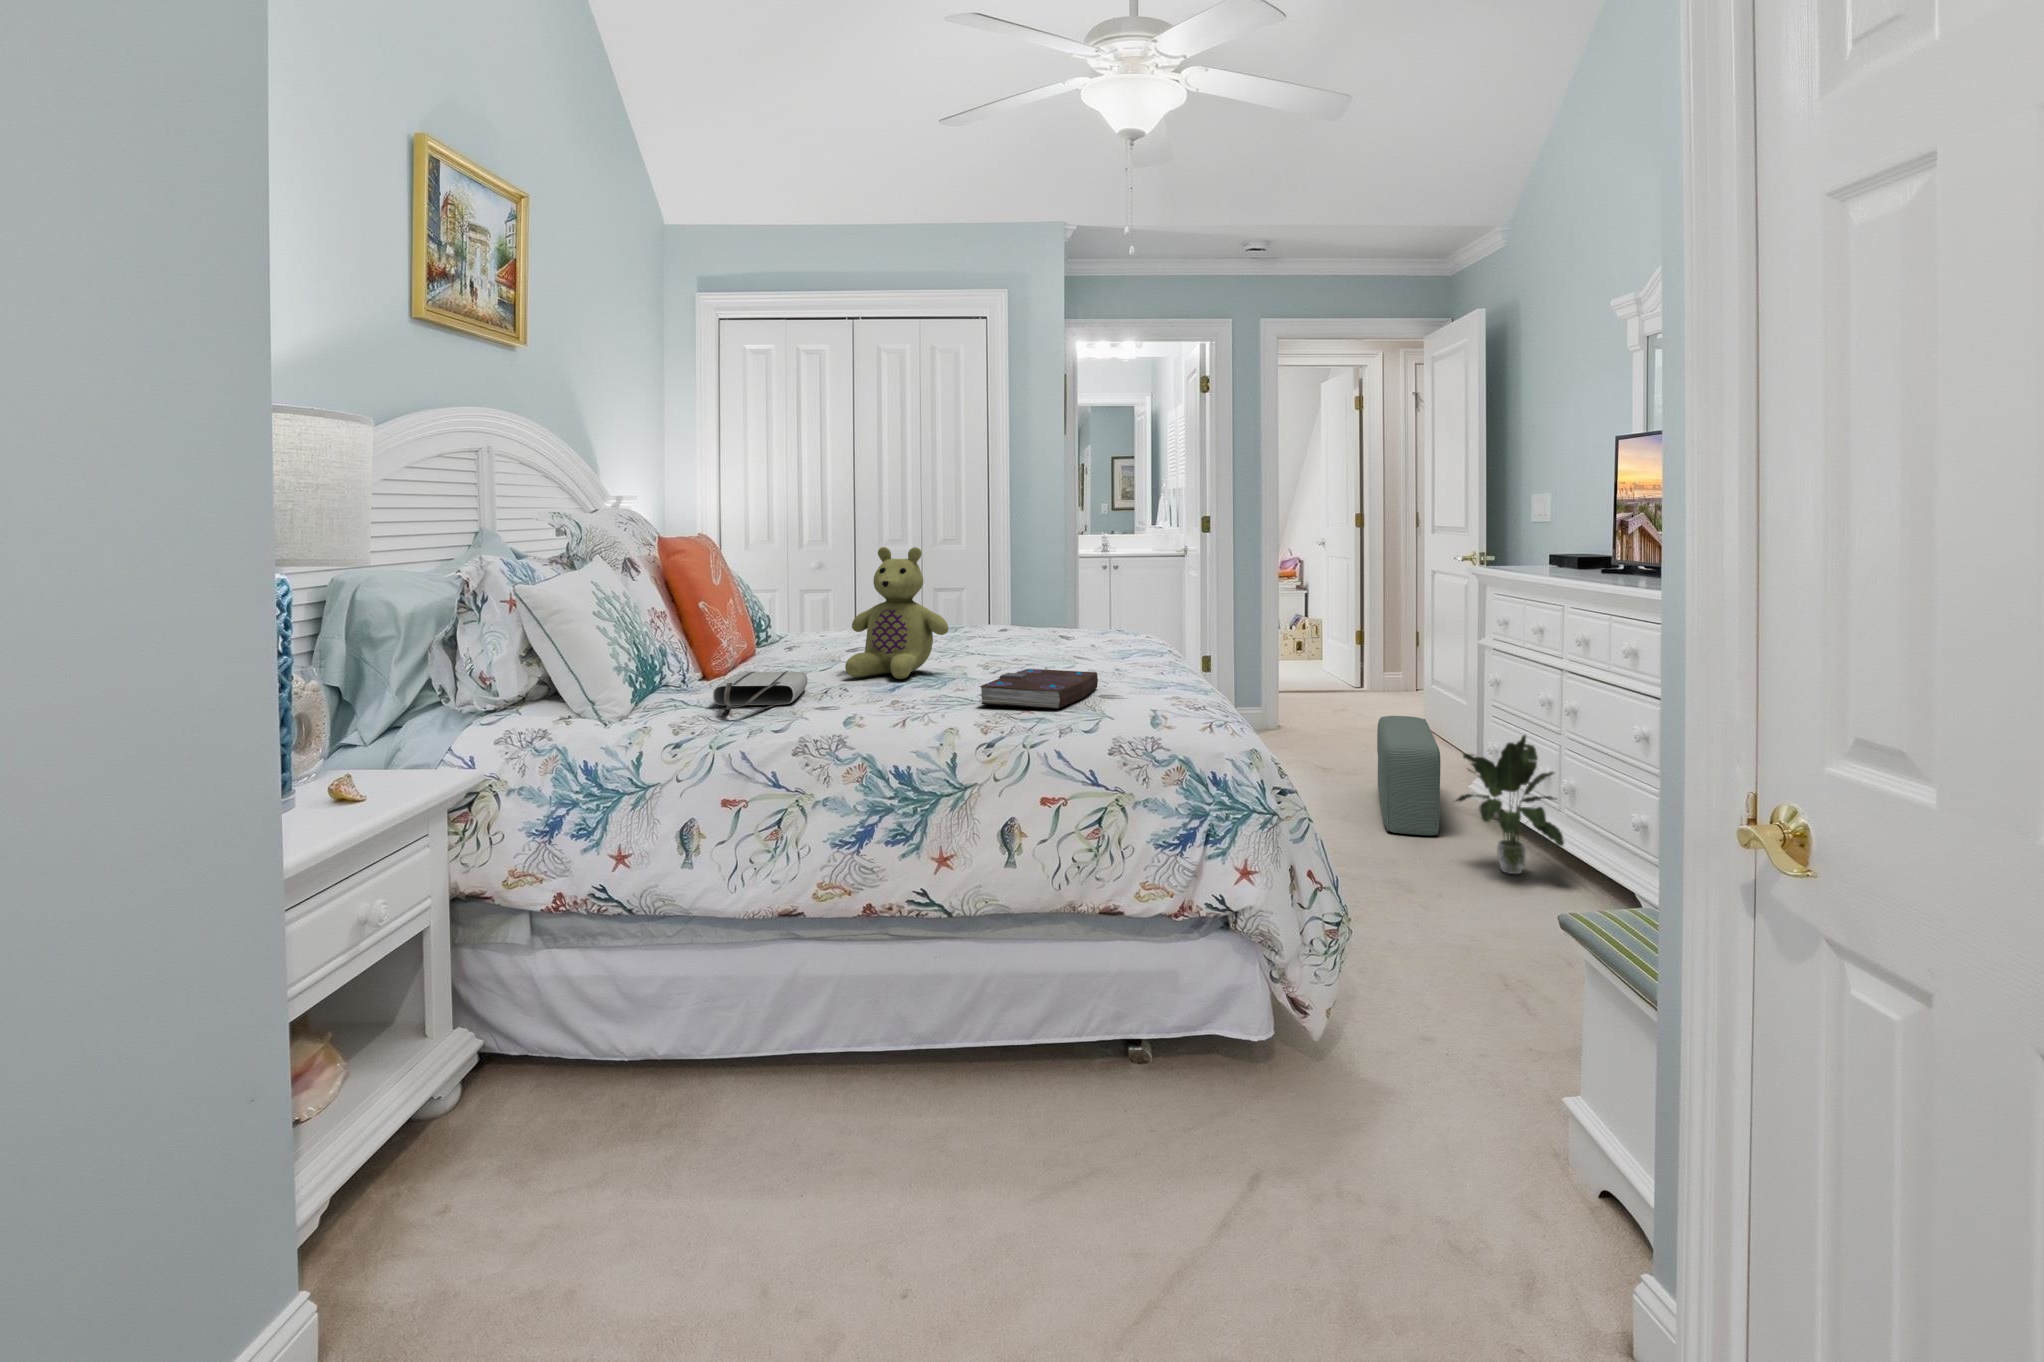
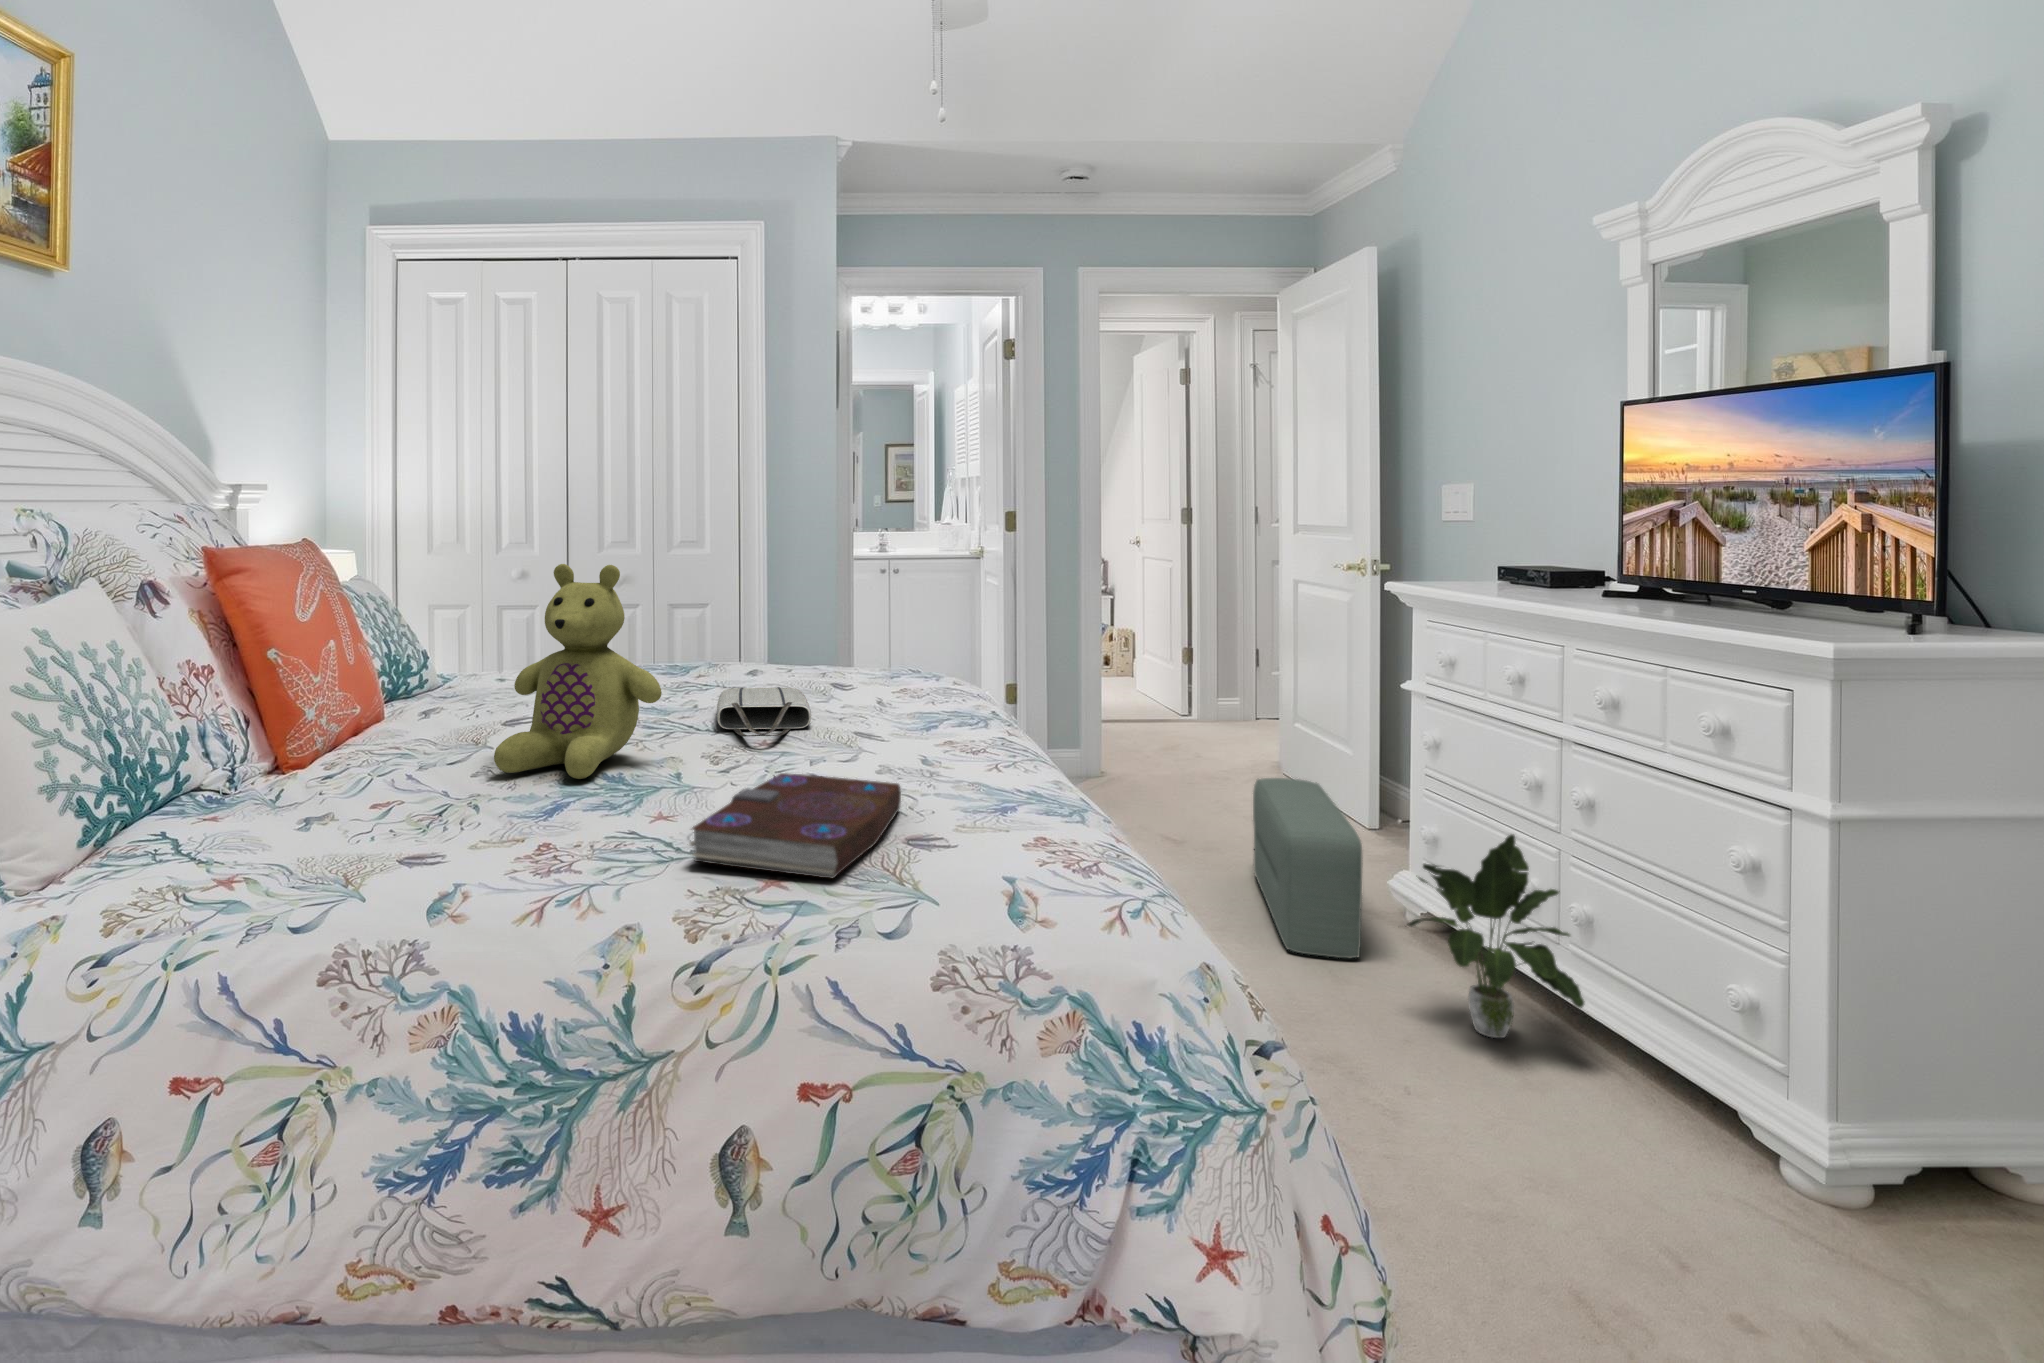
tote bag: present [713,671,807,710] -> present [717,687,811,736]

